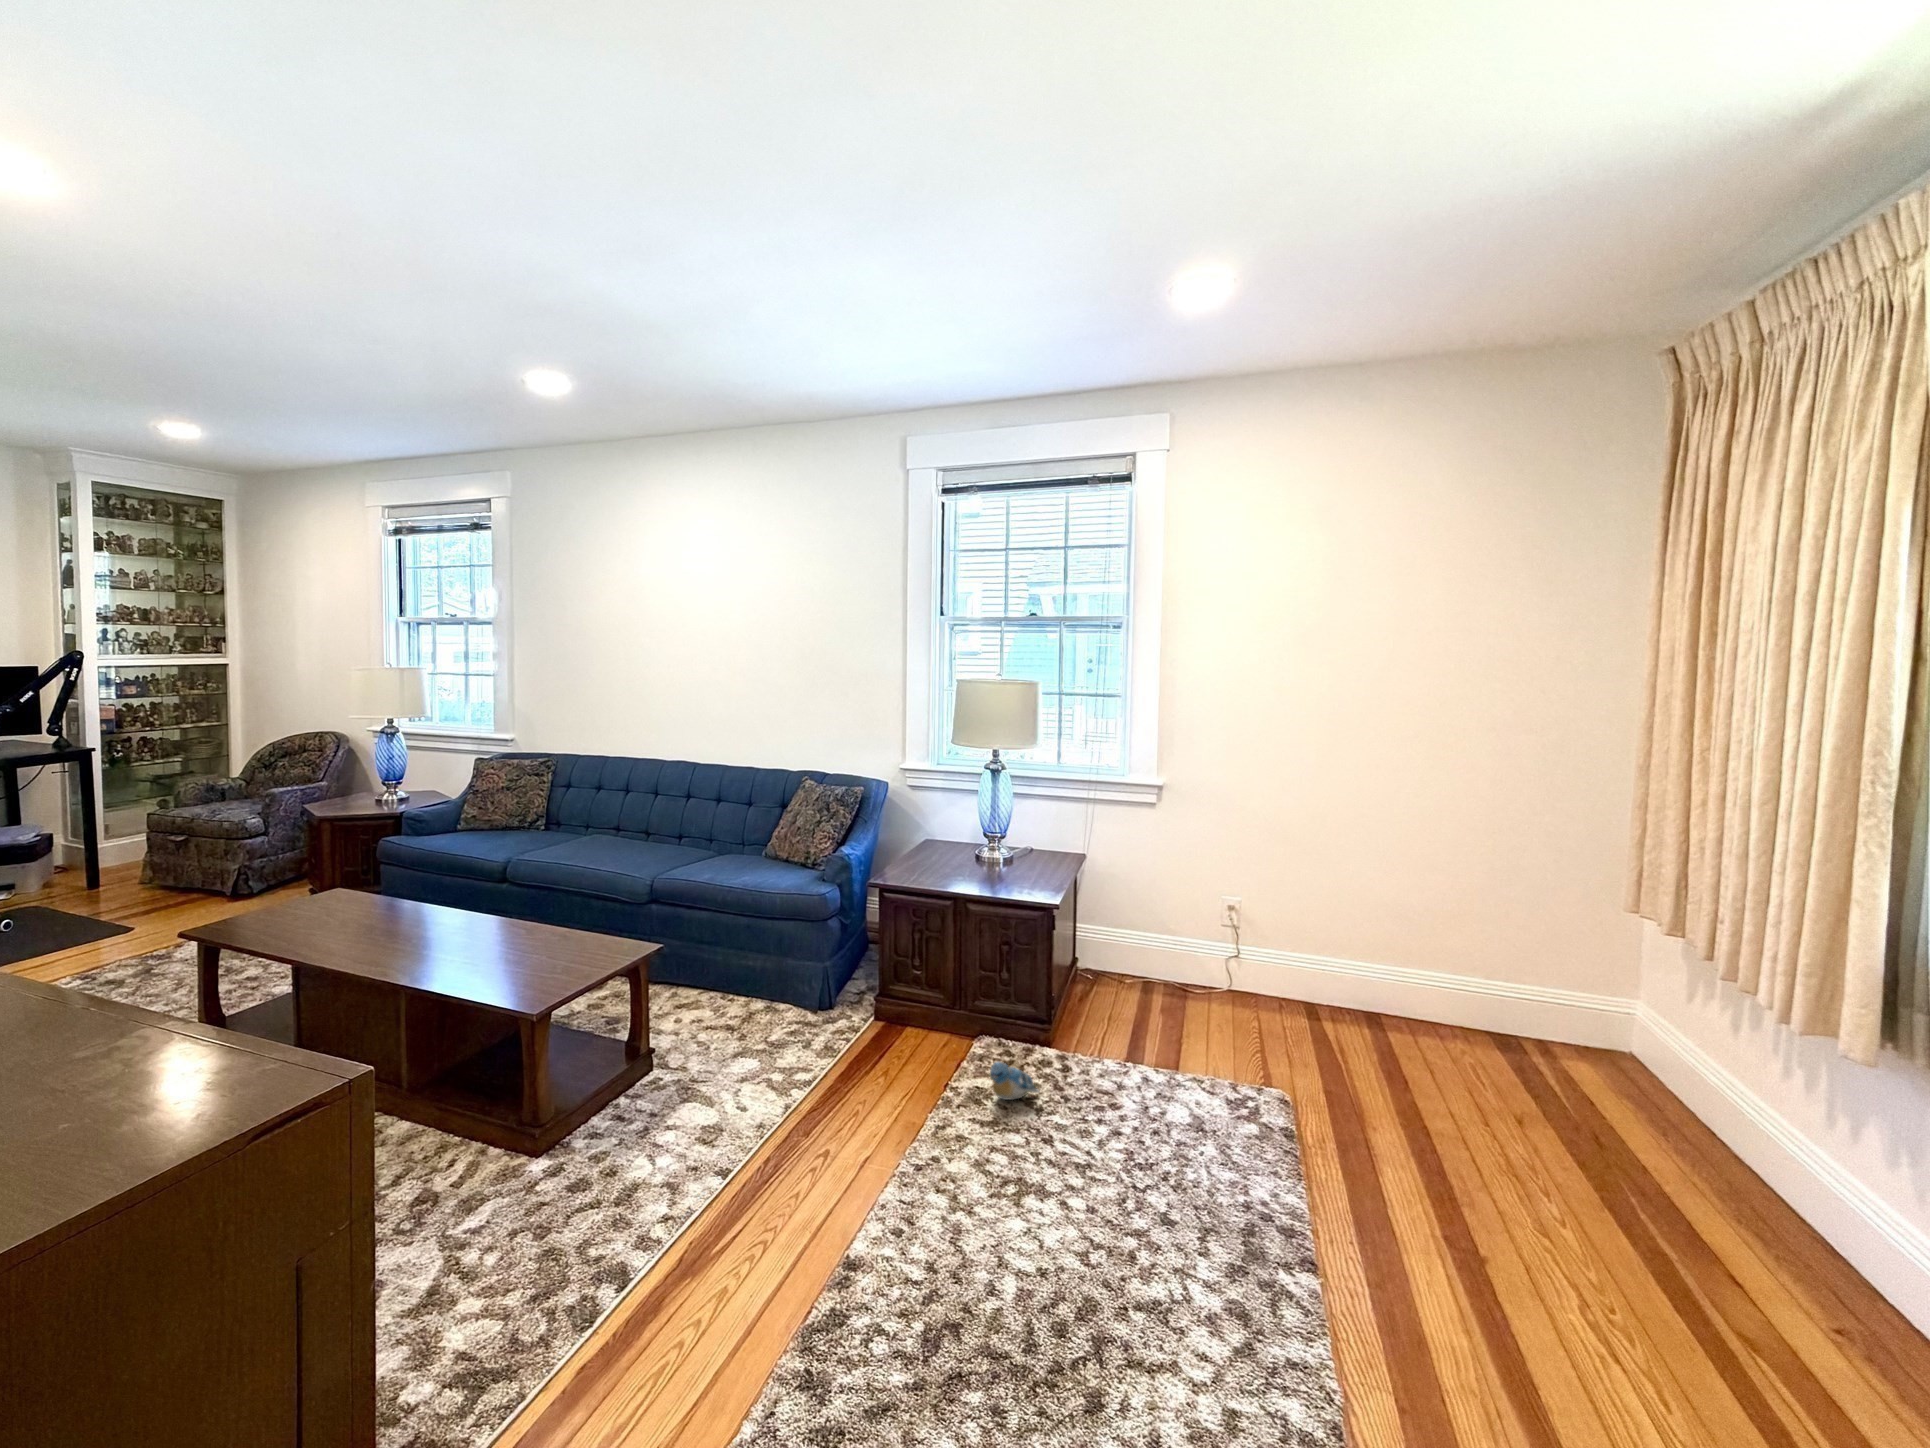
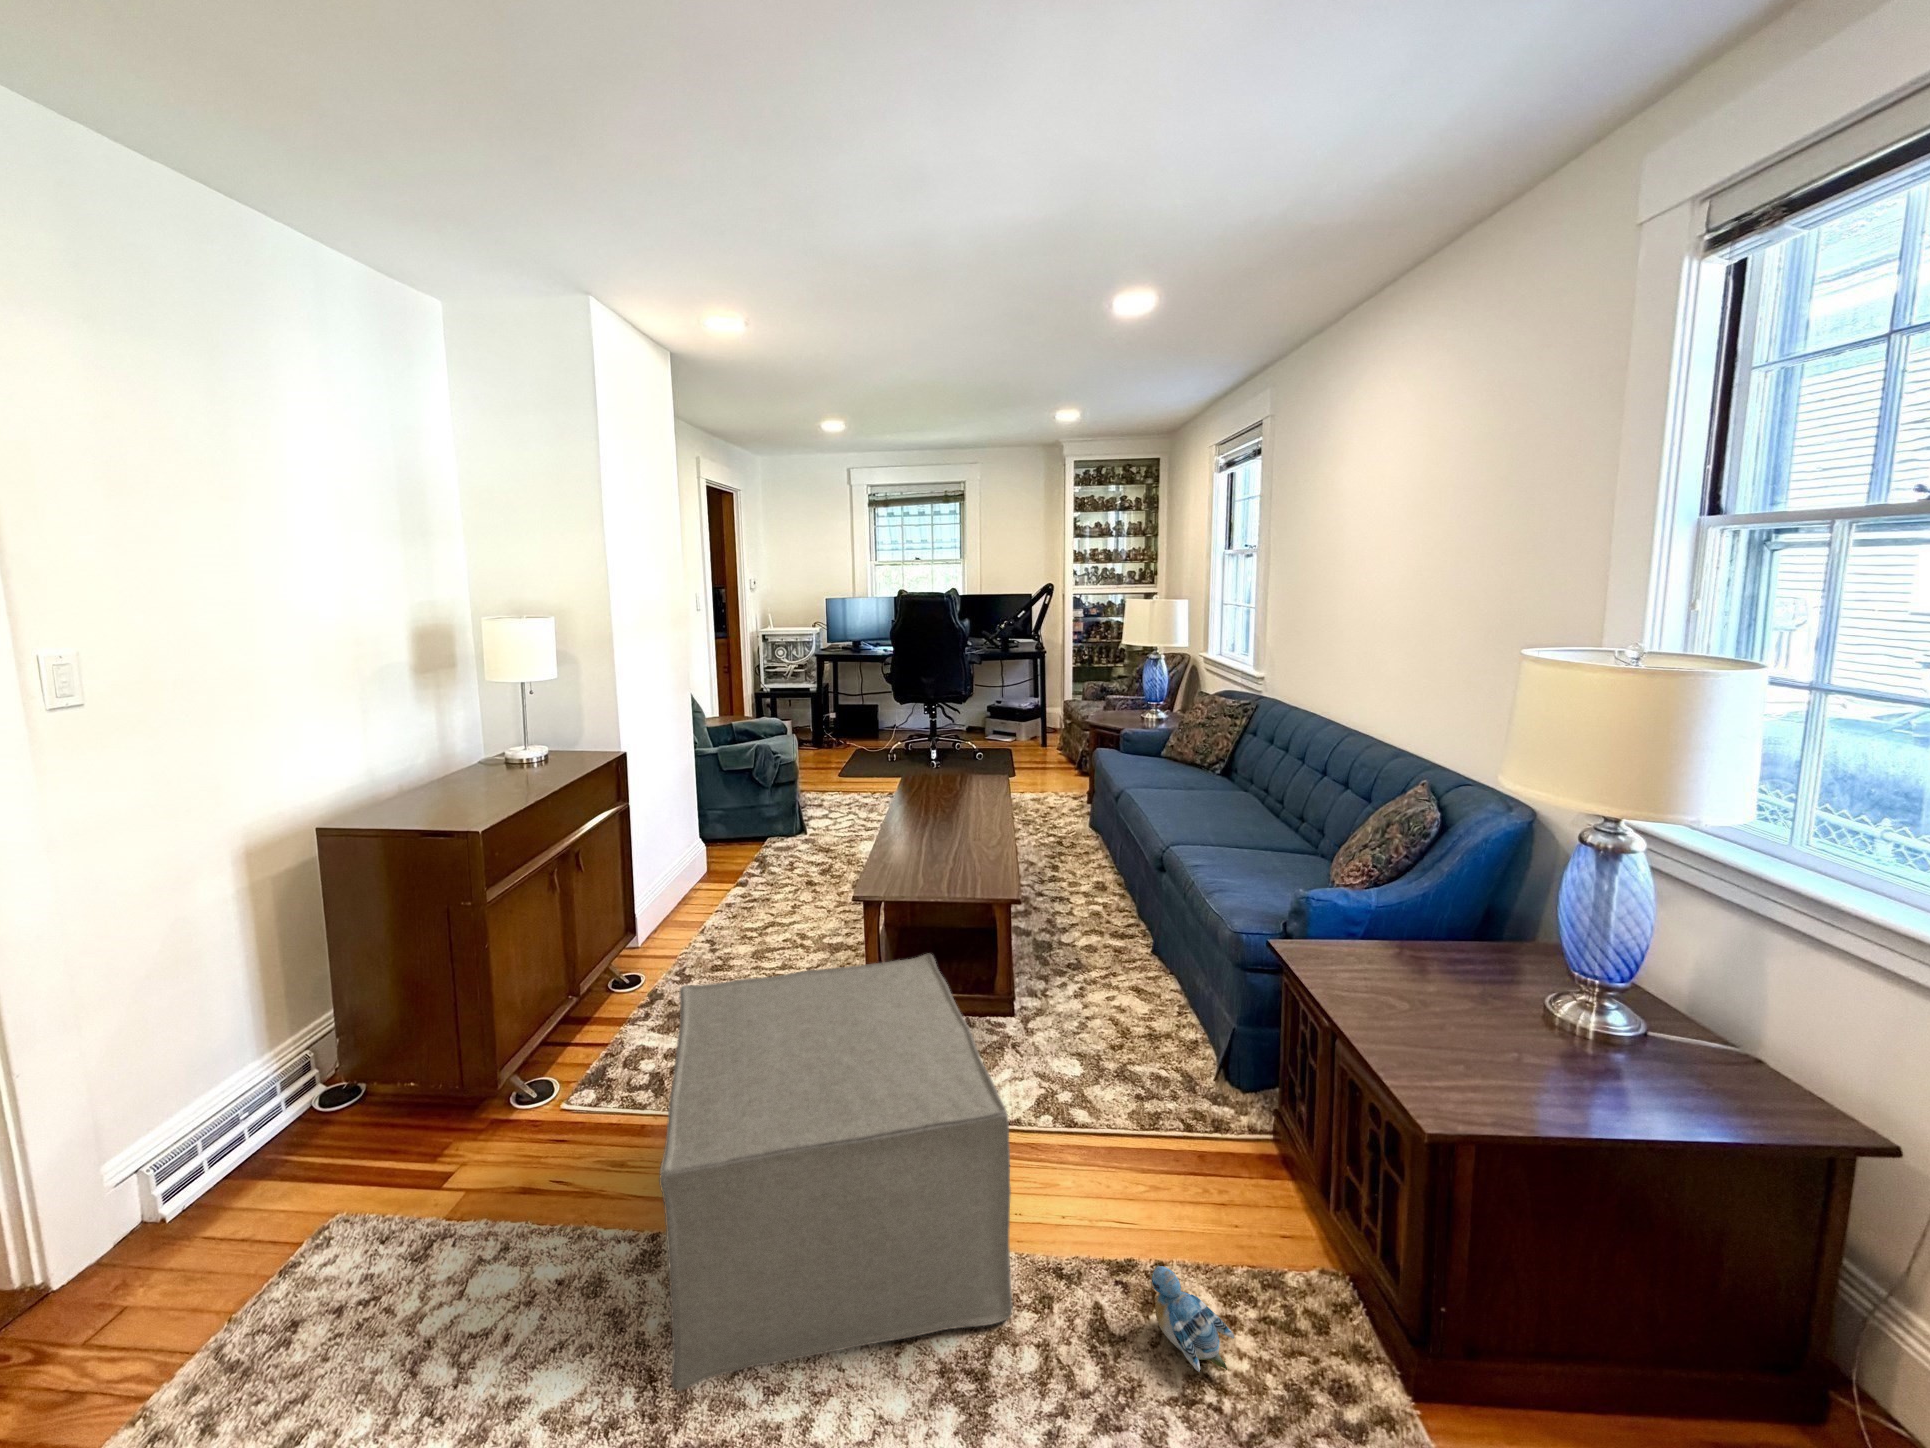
ottoman: none [646,985,978,1360] -> present [659,954,1013,1391]

